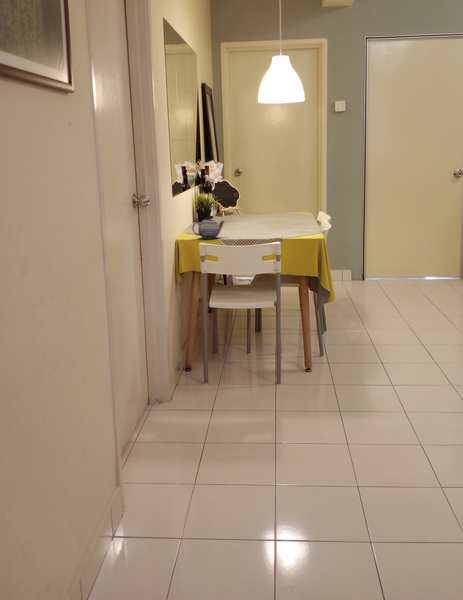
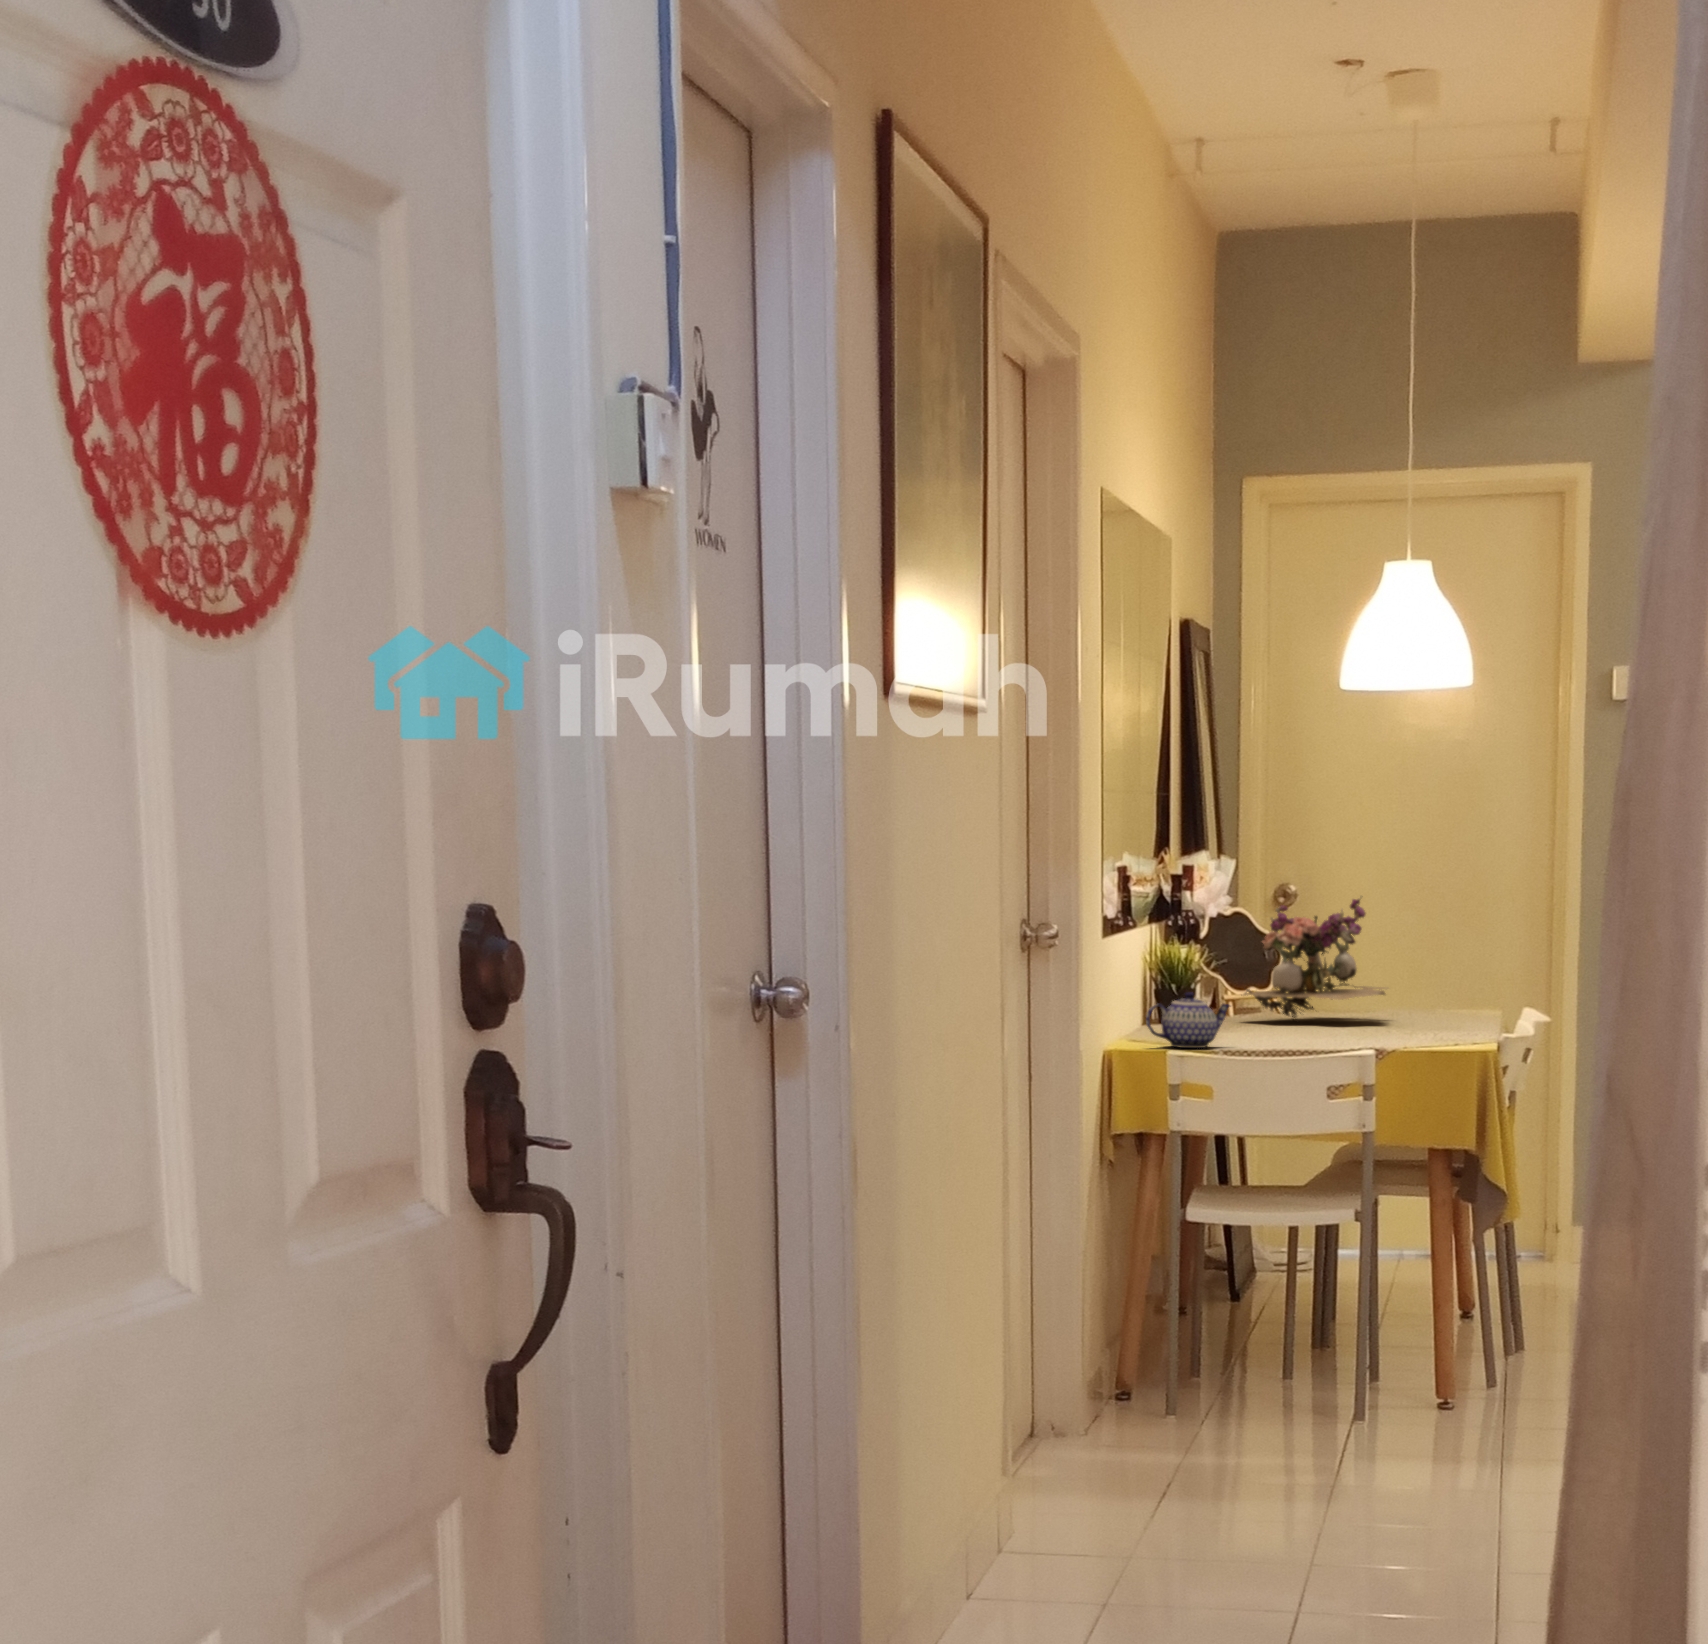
flower arrangement: none [227,174,279,222] -> present [1241,897,1387,1019]

